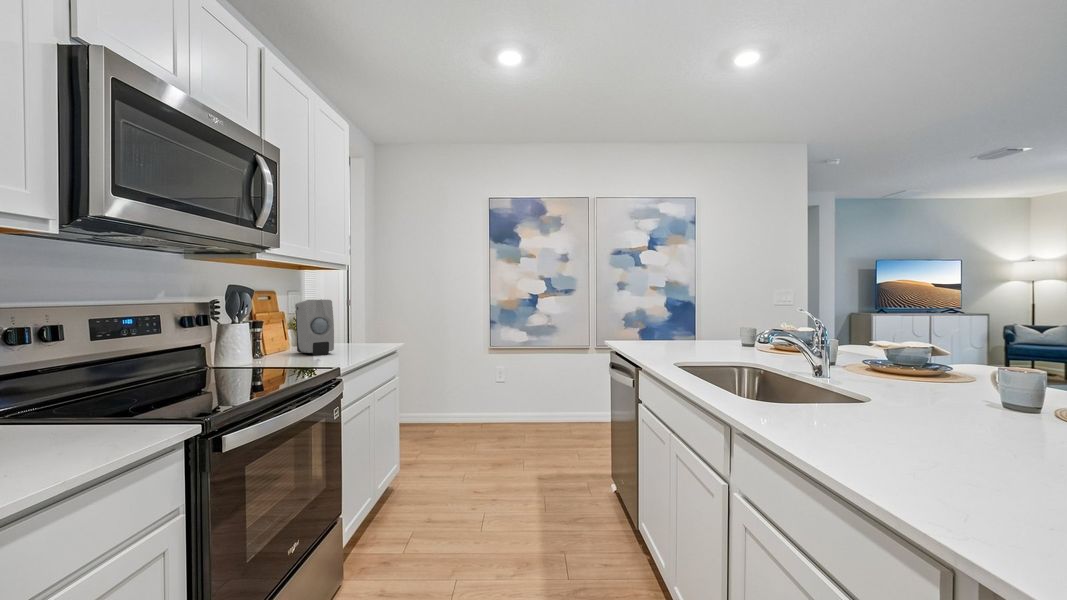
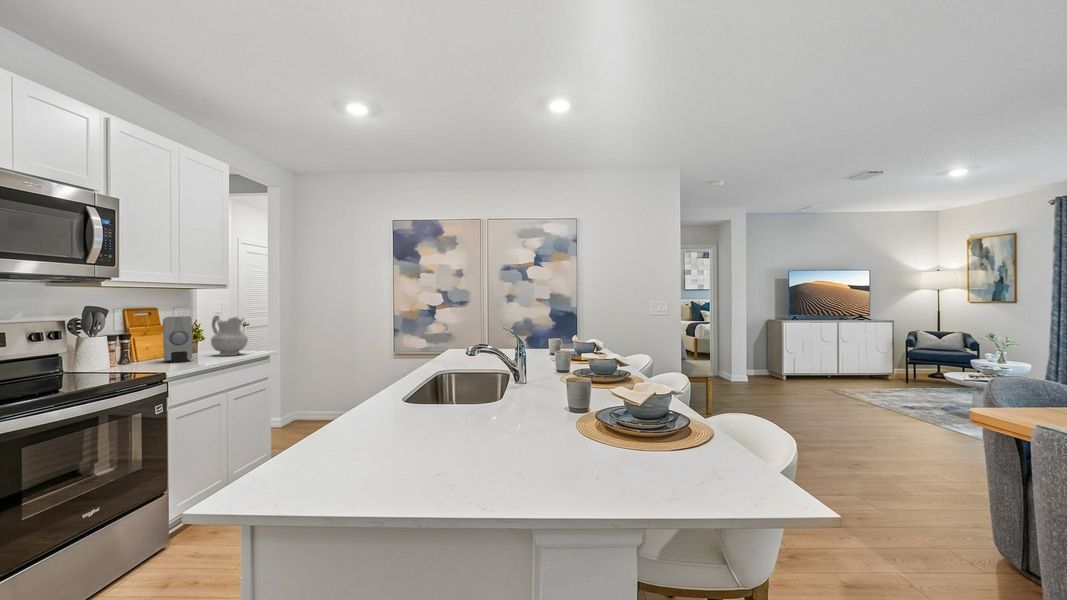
ceramic pitcher: none [336,300,376,348] -> present [211,316,248,356]

